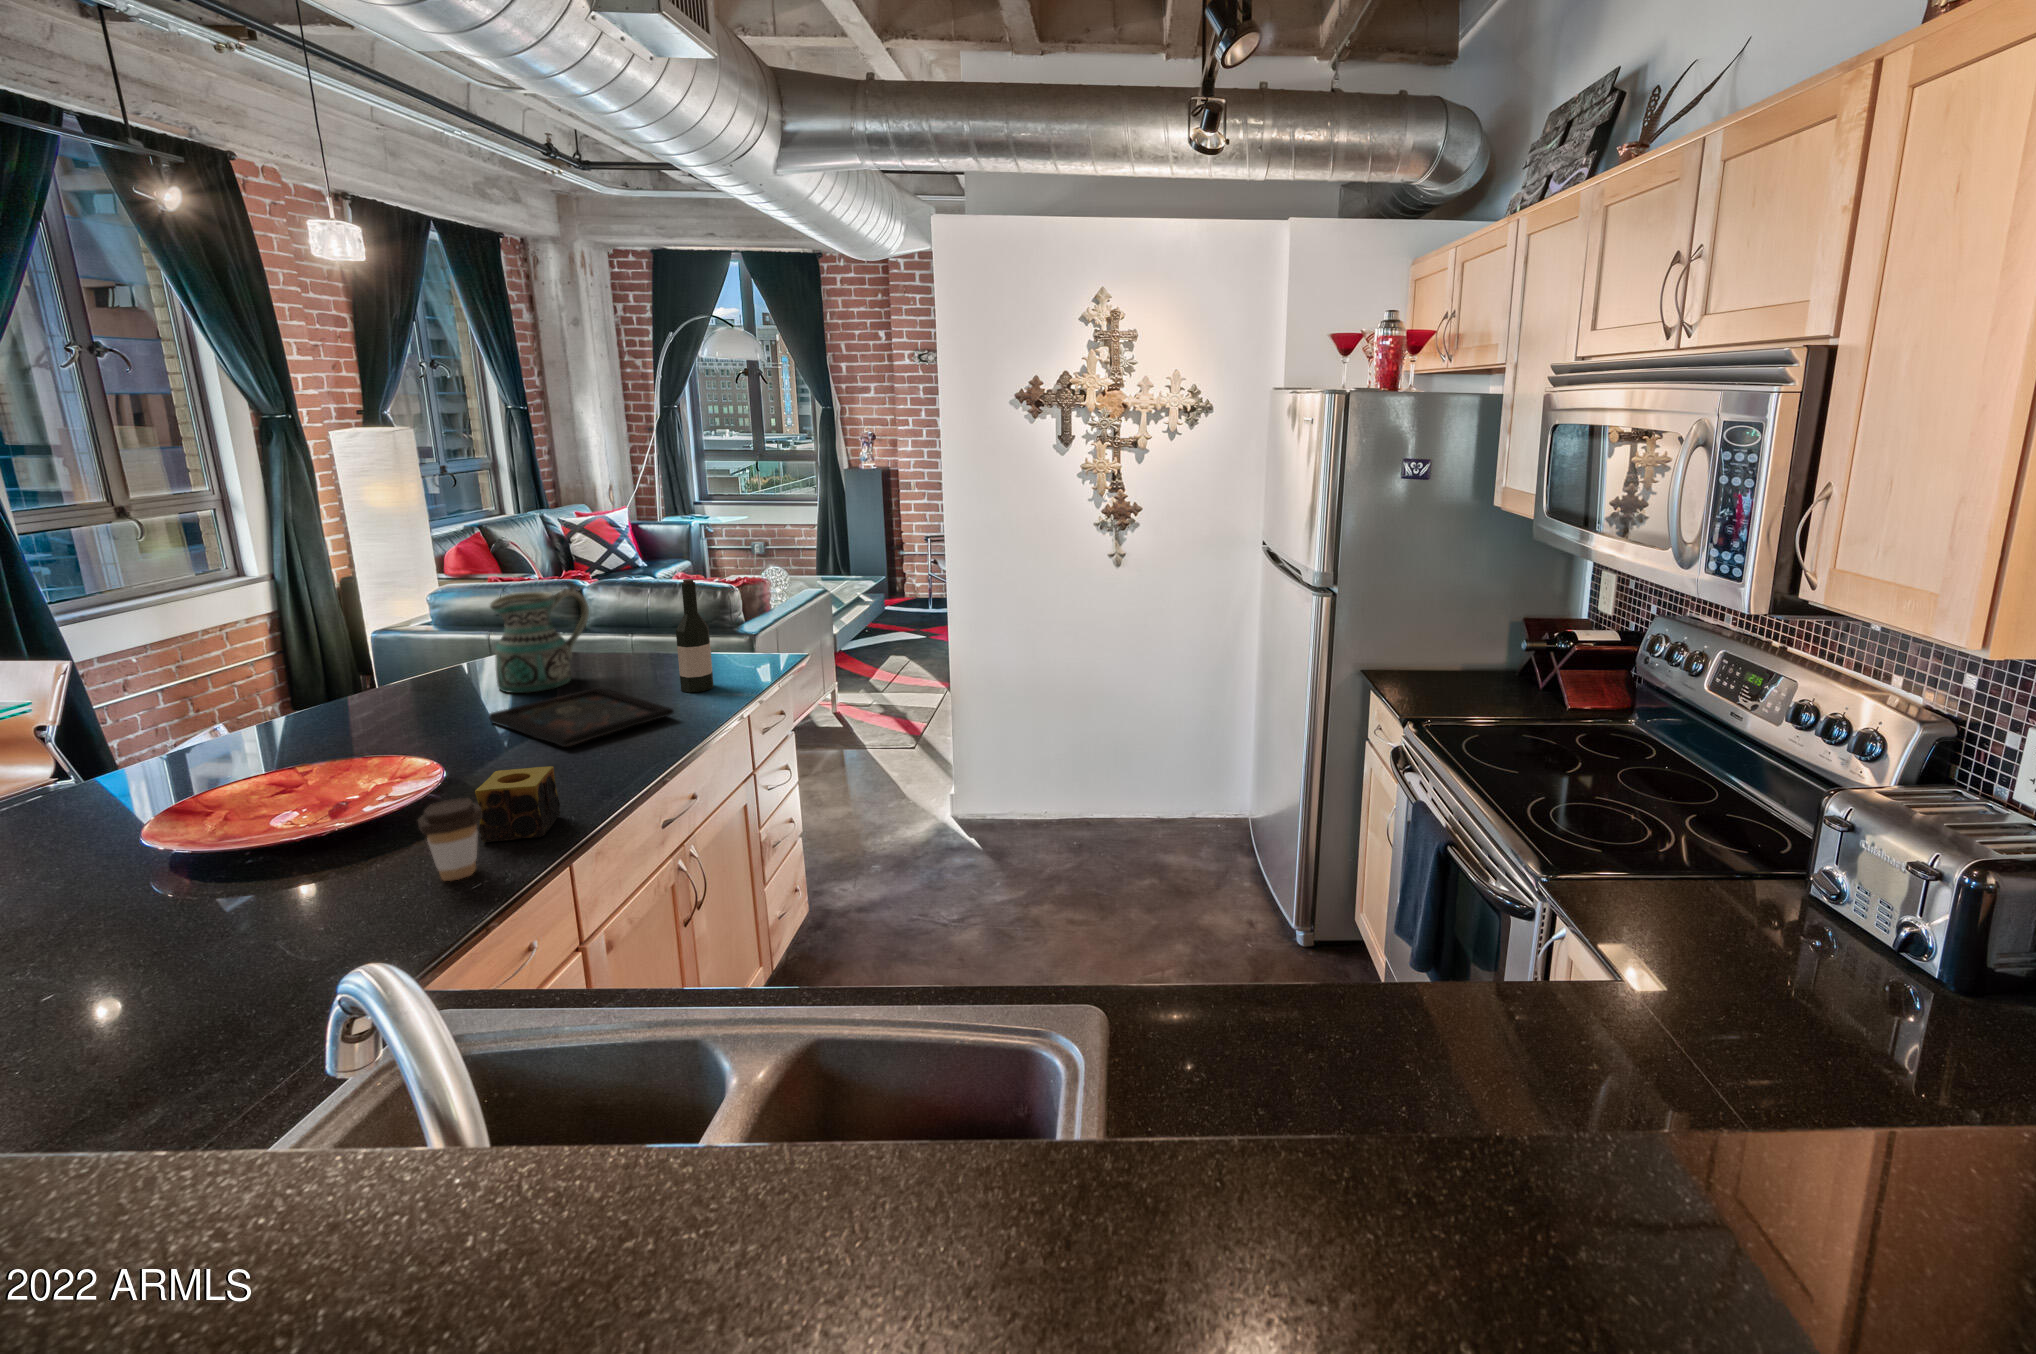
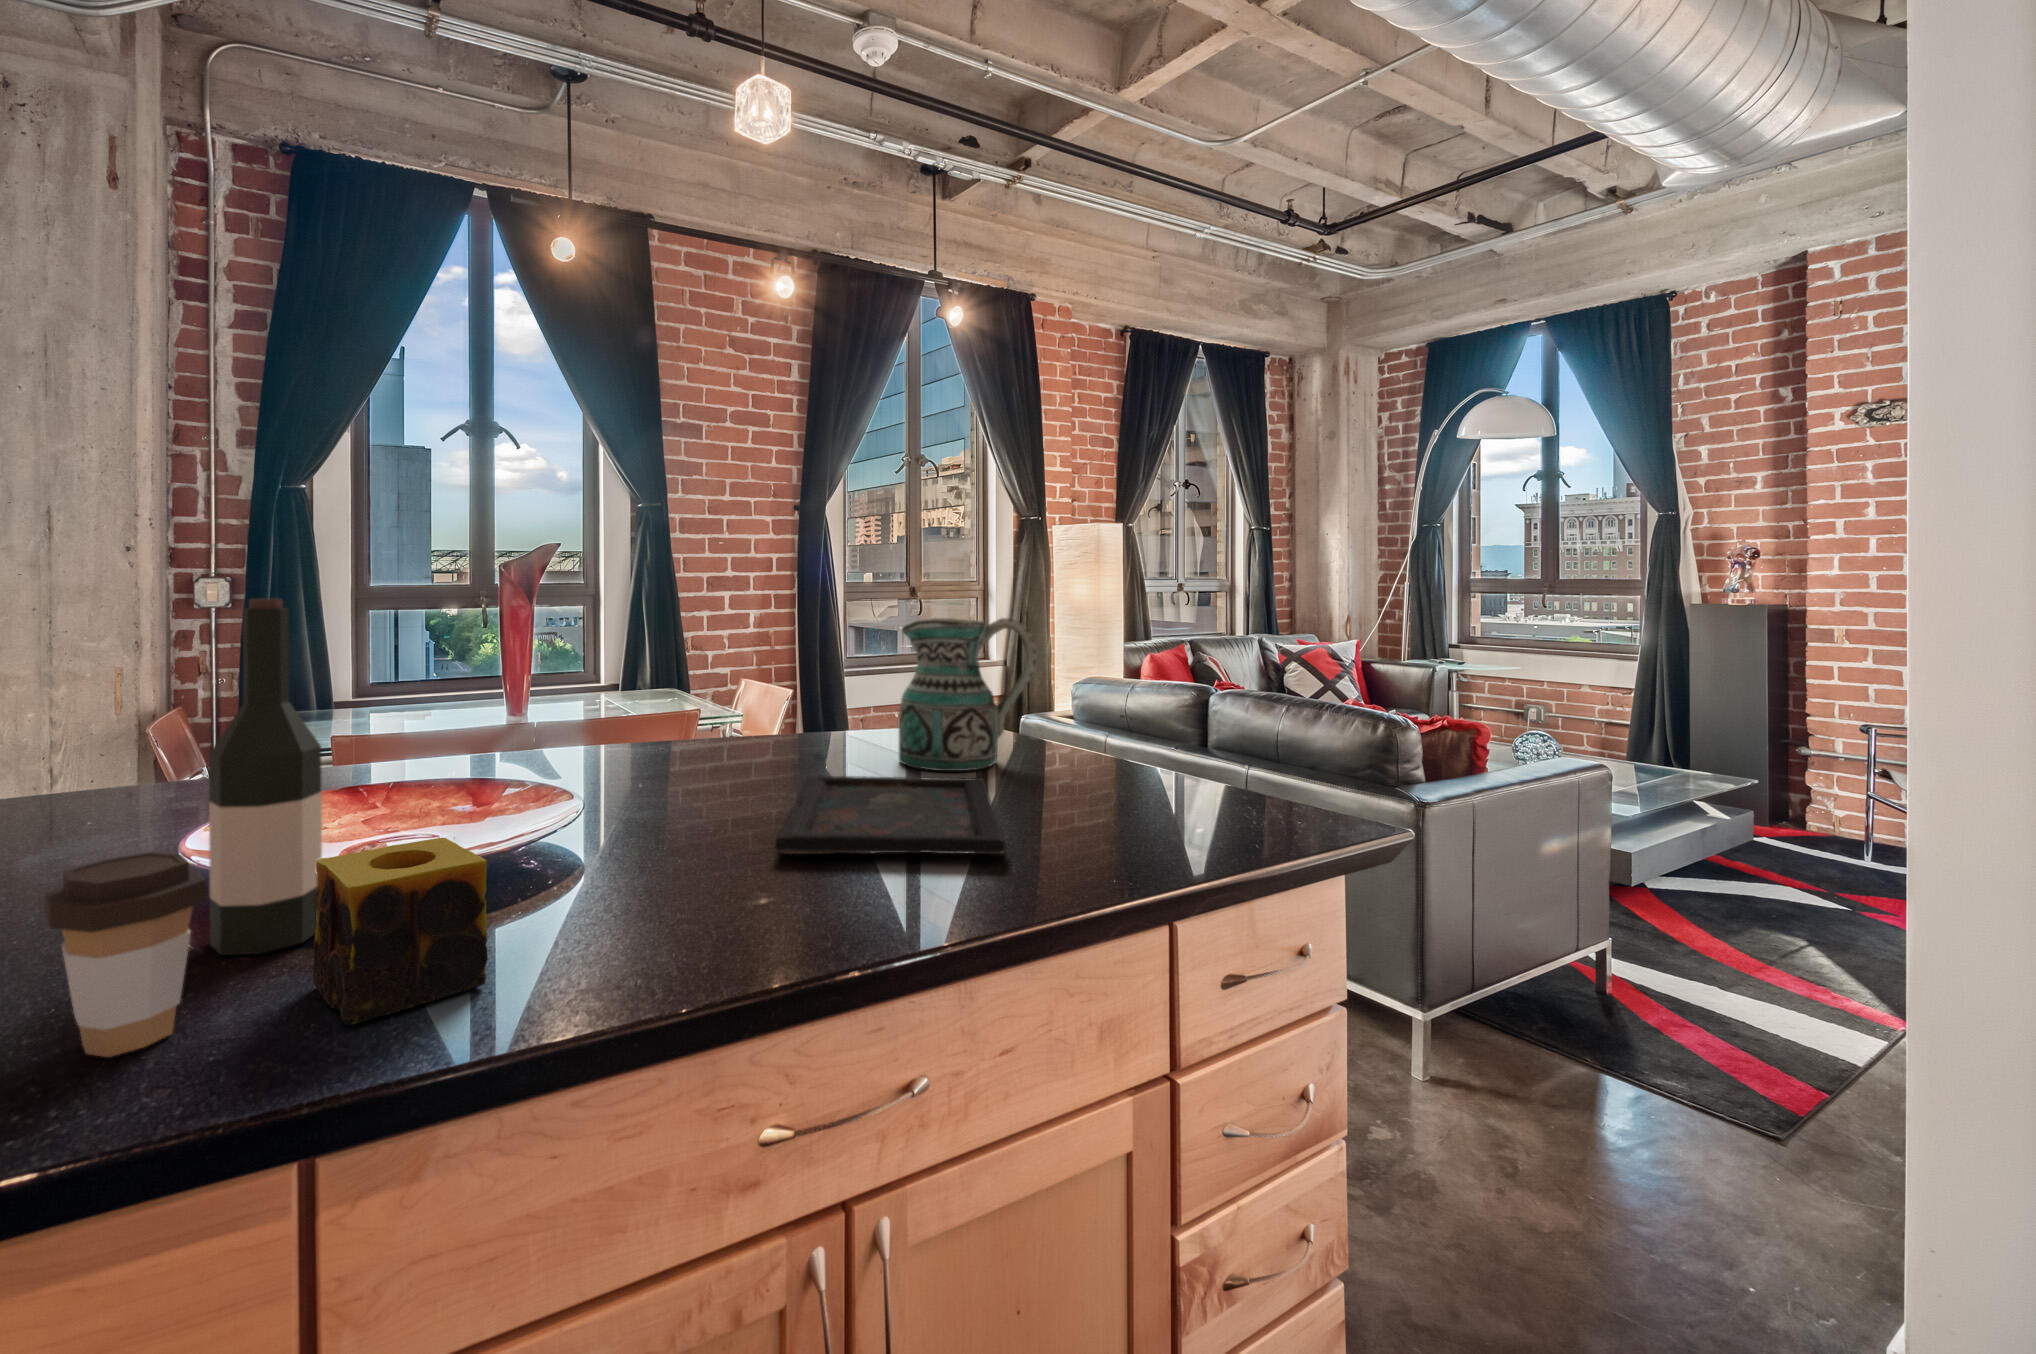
wine bottle: present [676,579,713,693] -> present [209,599,322,955]

